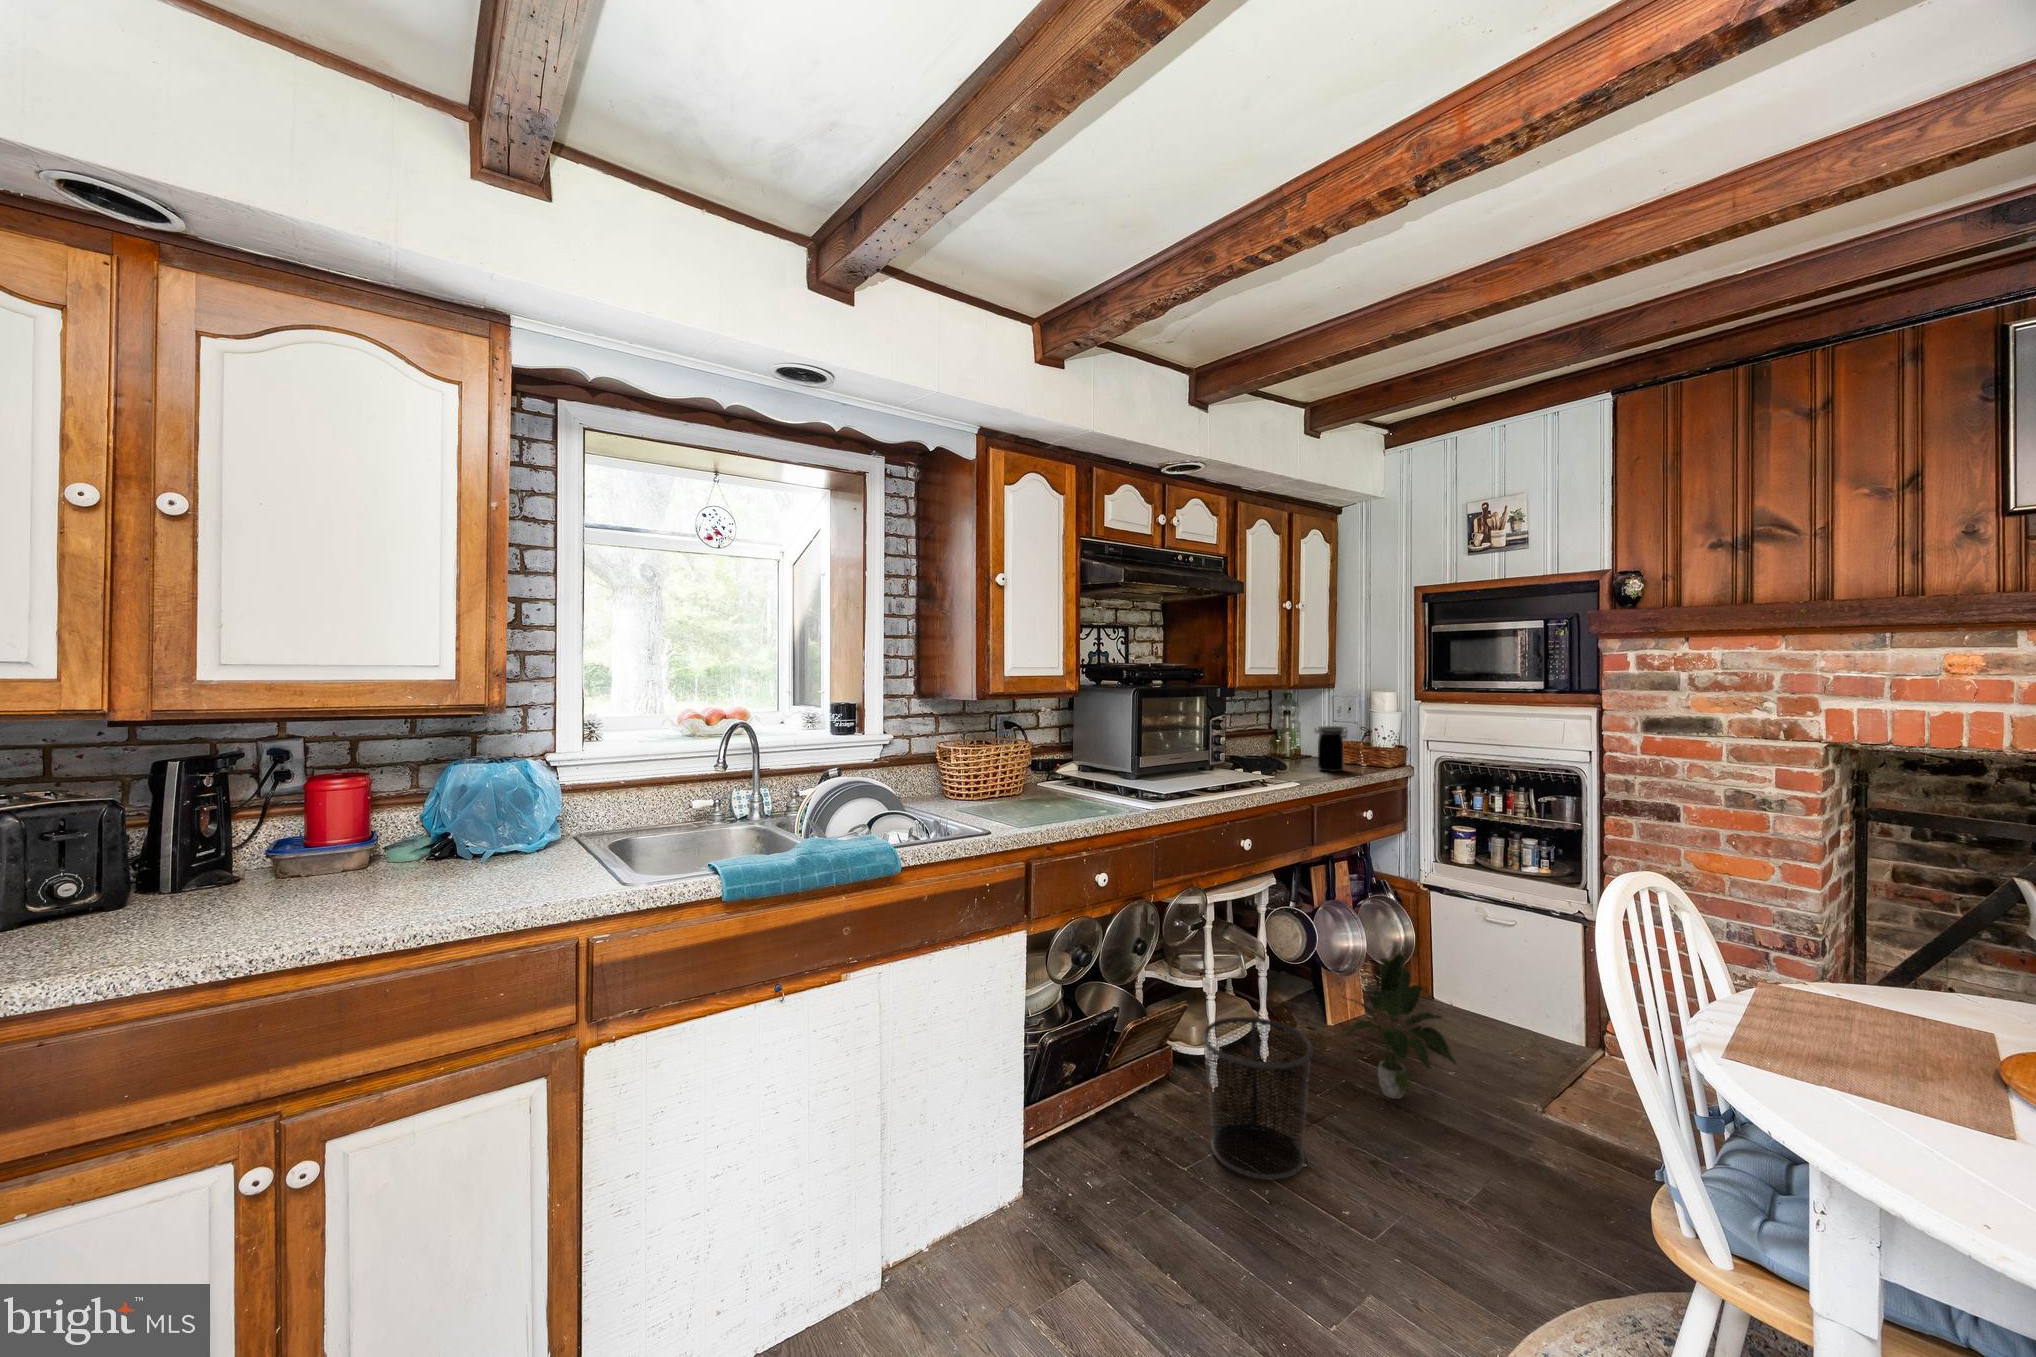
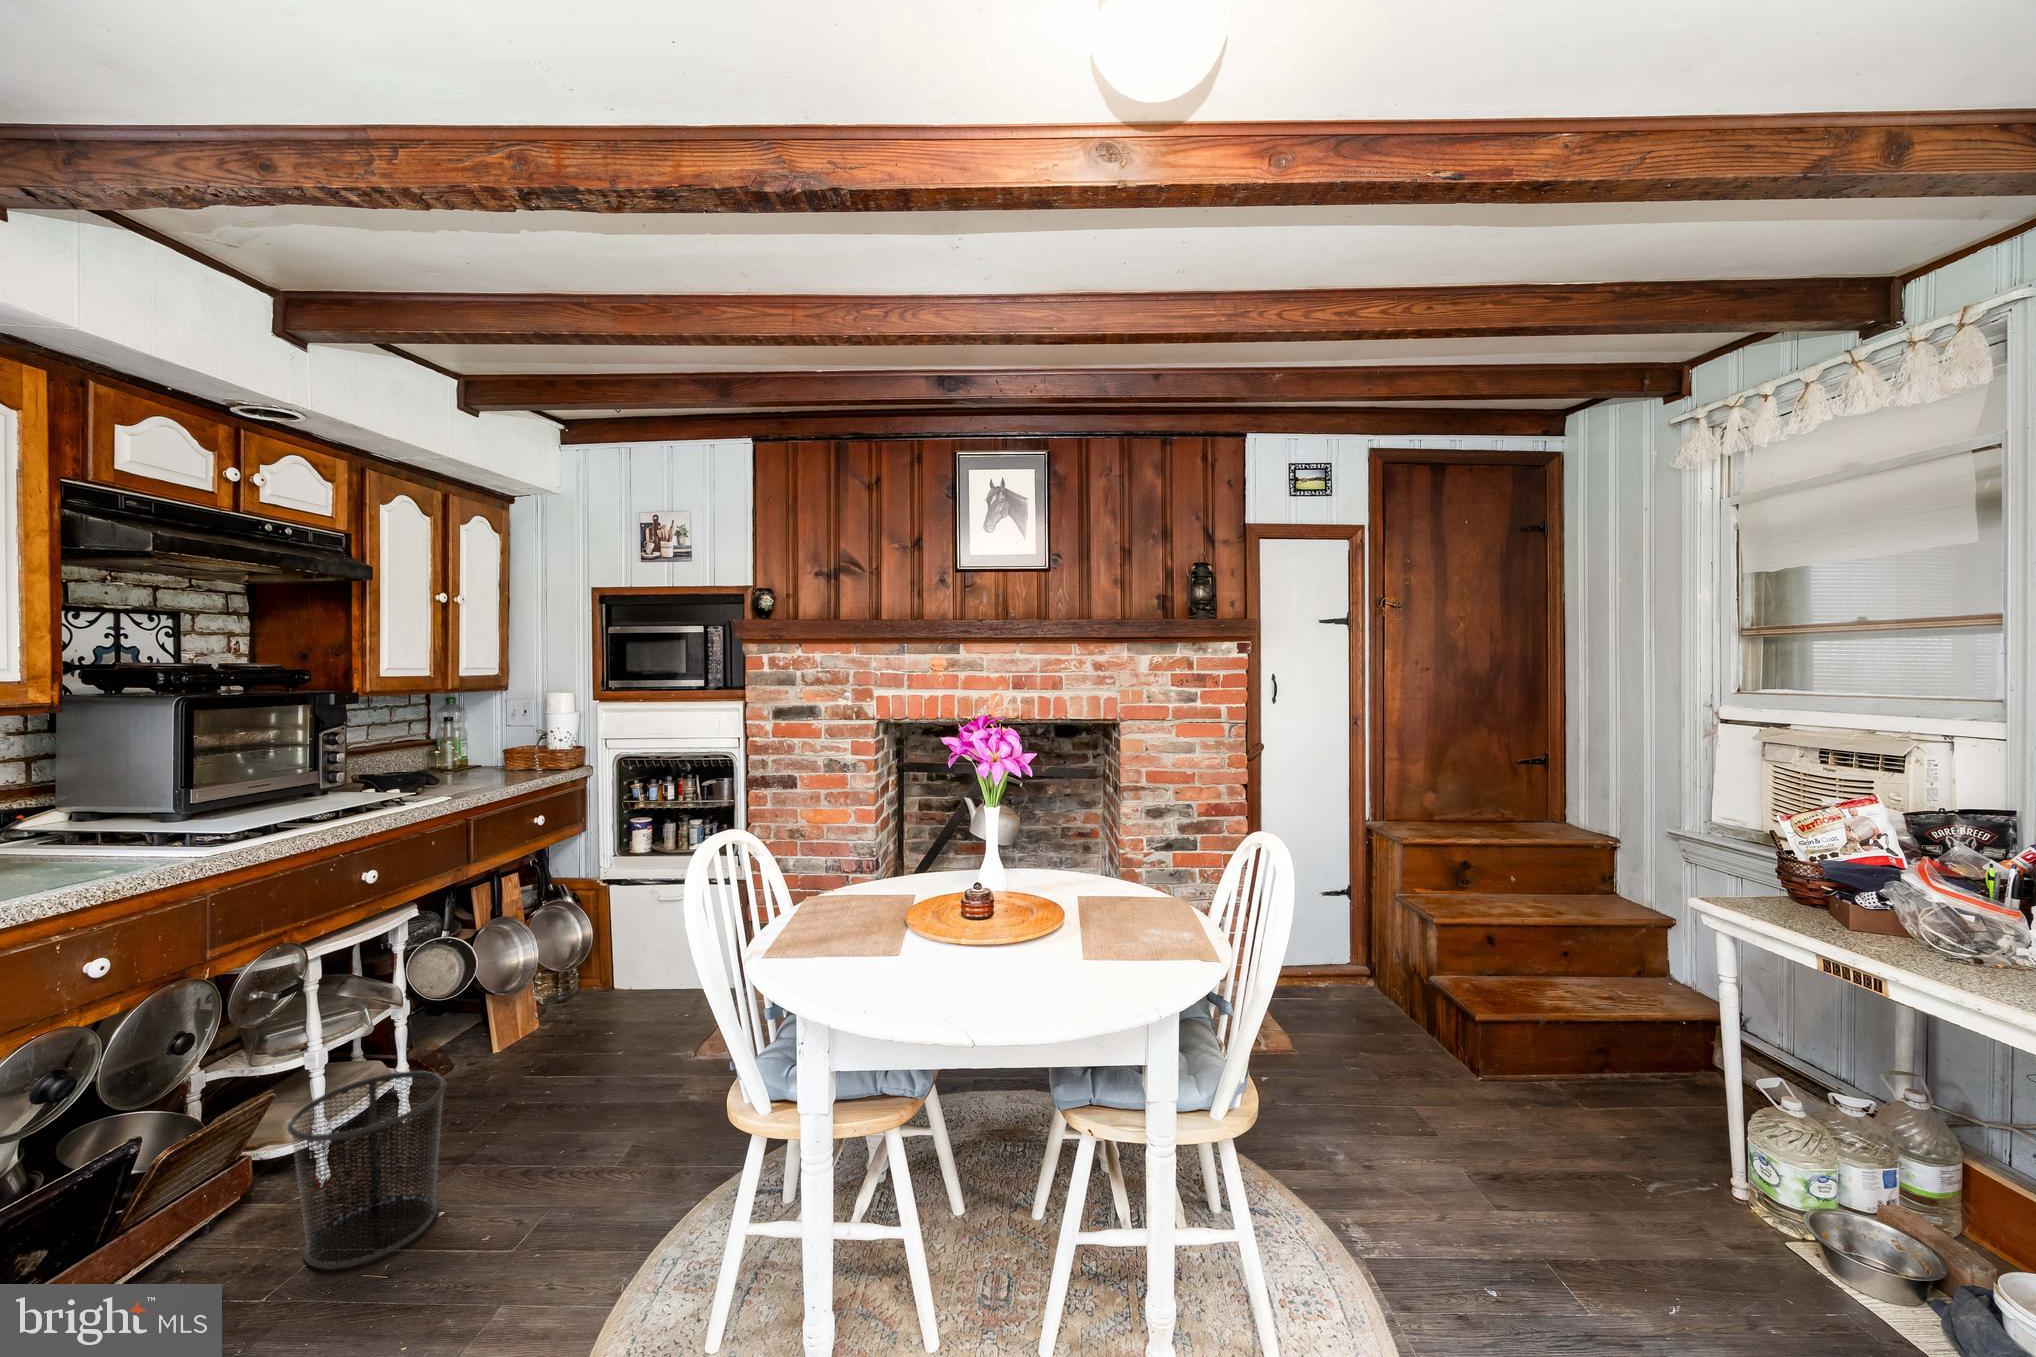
jar: present [1315,726,1347,772] -> none [476,731,515,780]
potted plant: present [1343,954,1456,1099] -> none [491,955,617,1103]

